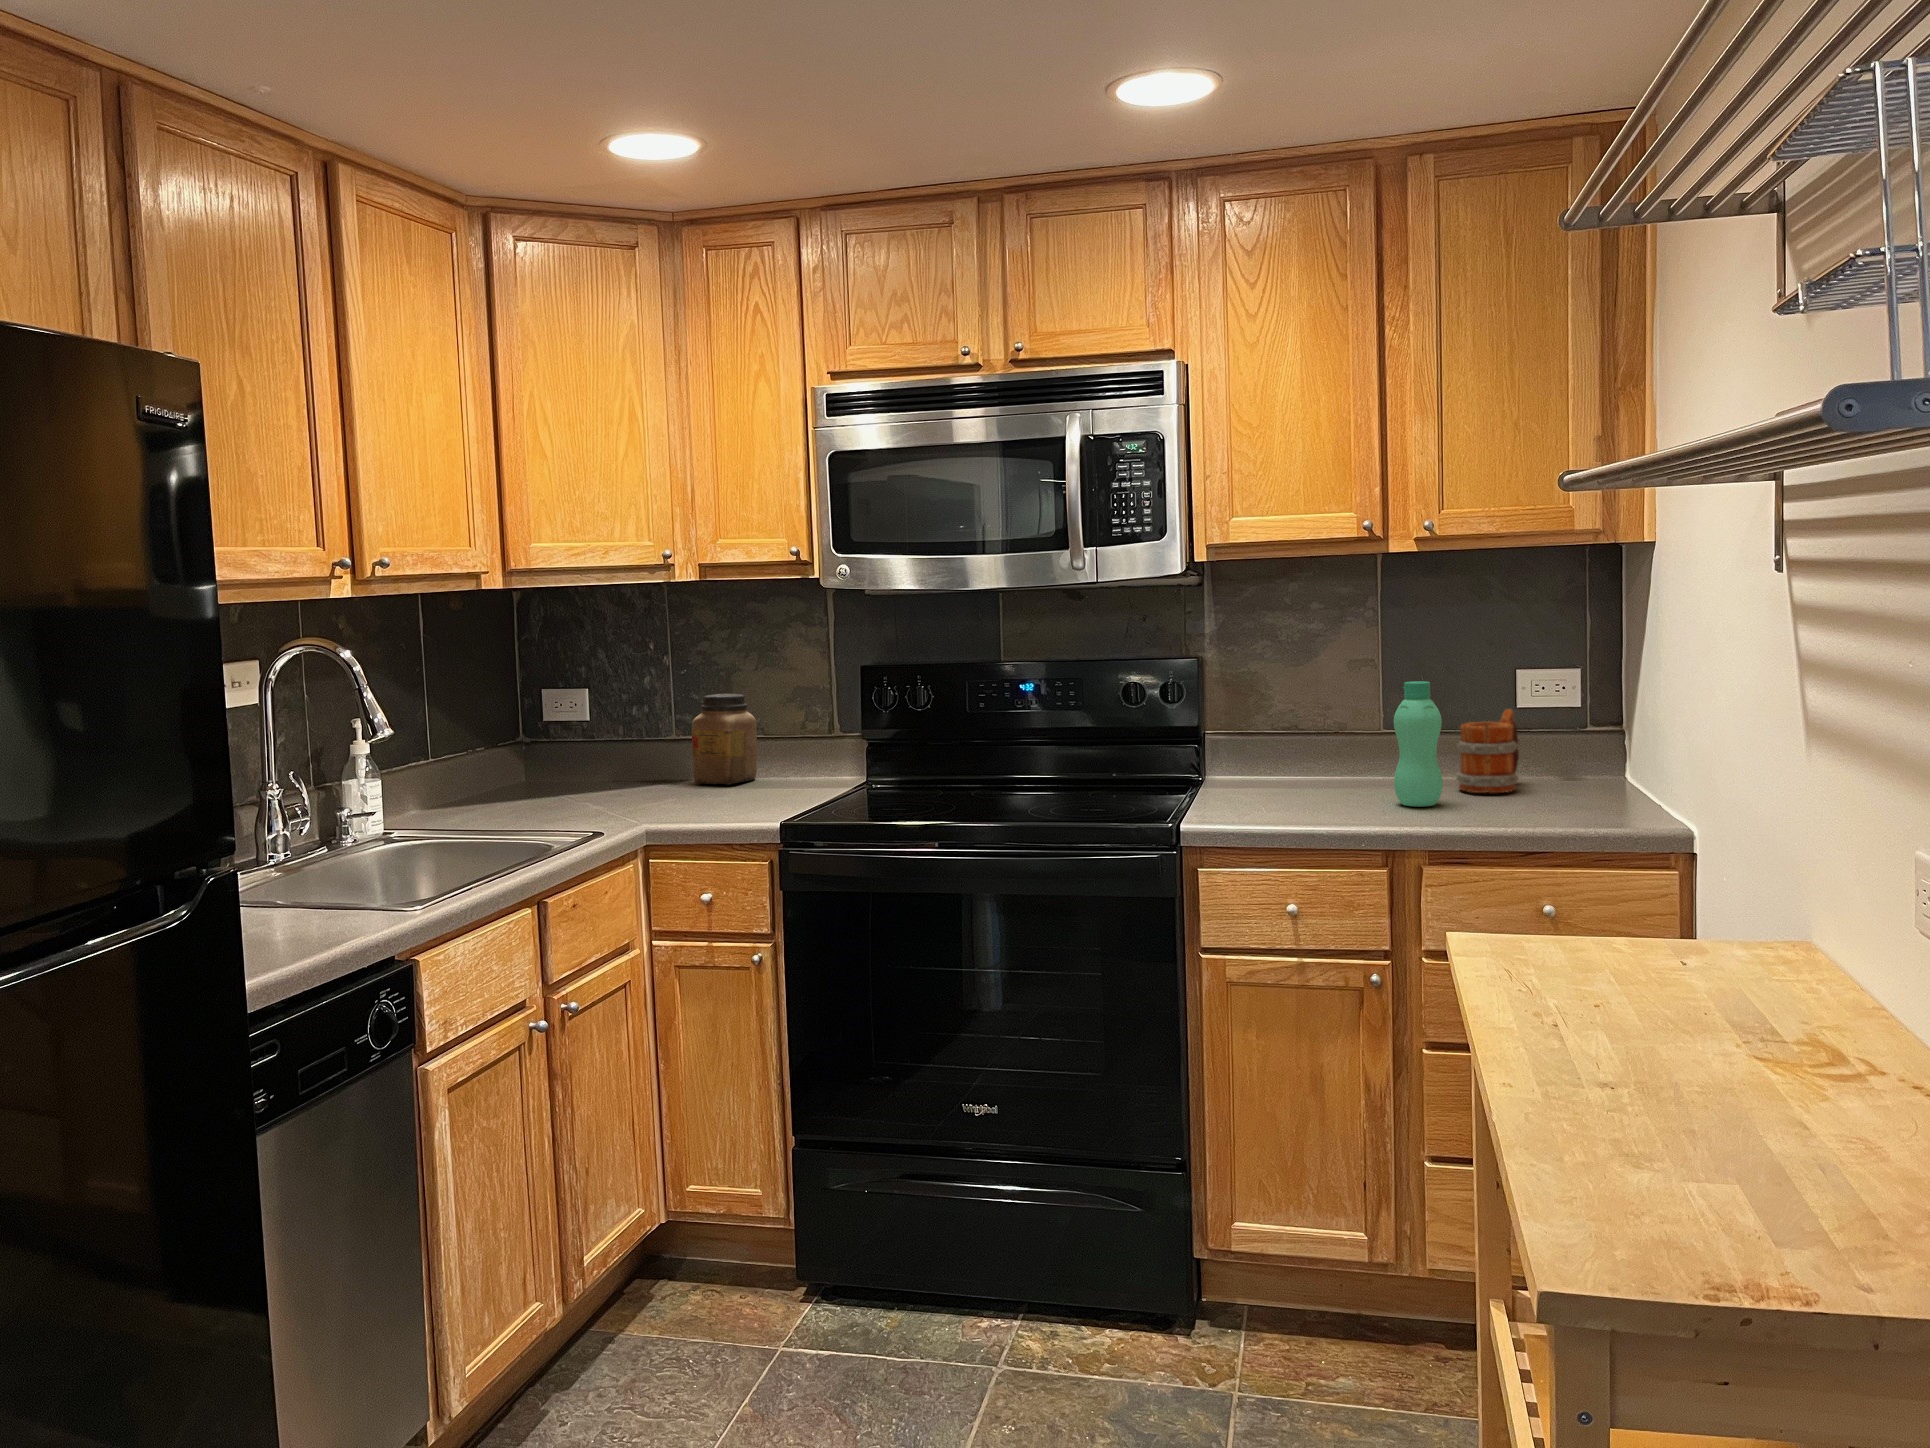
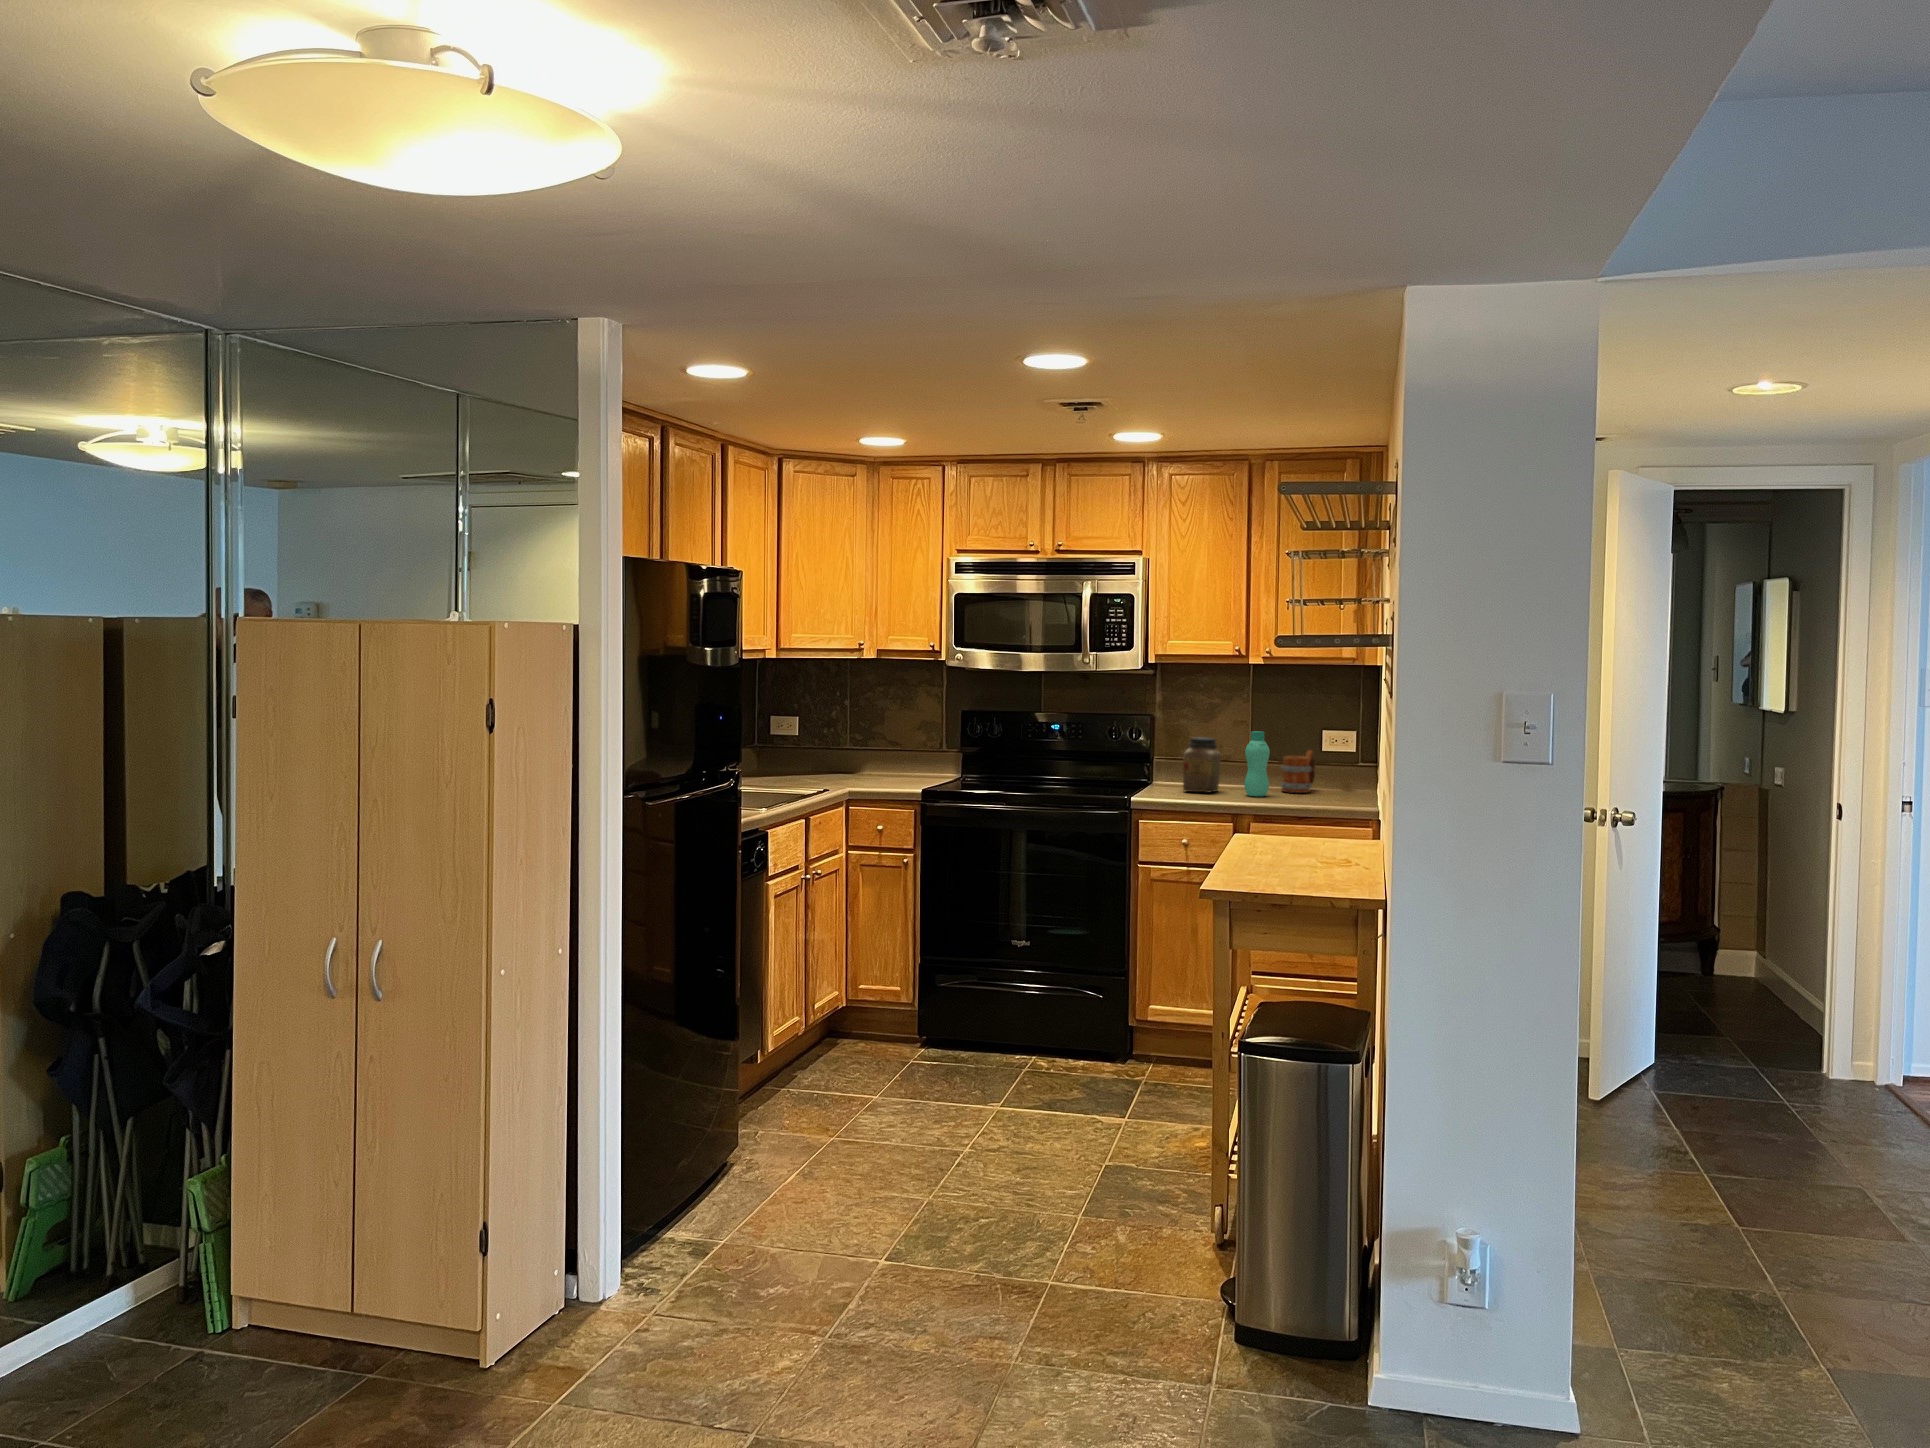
jar: present [692,694,757,784] -> present [1183,737,1221,793]

